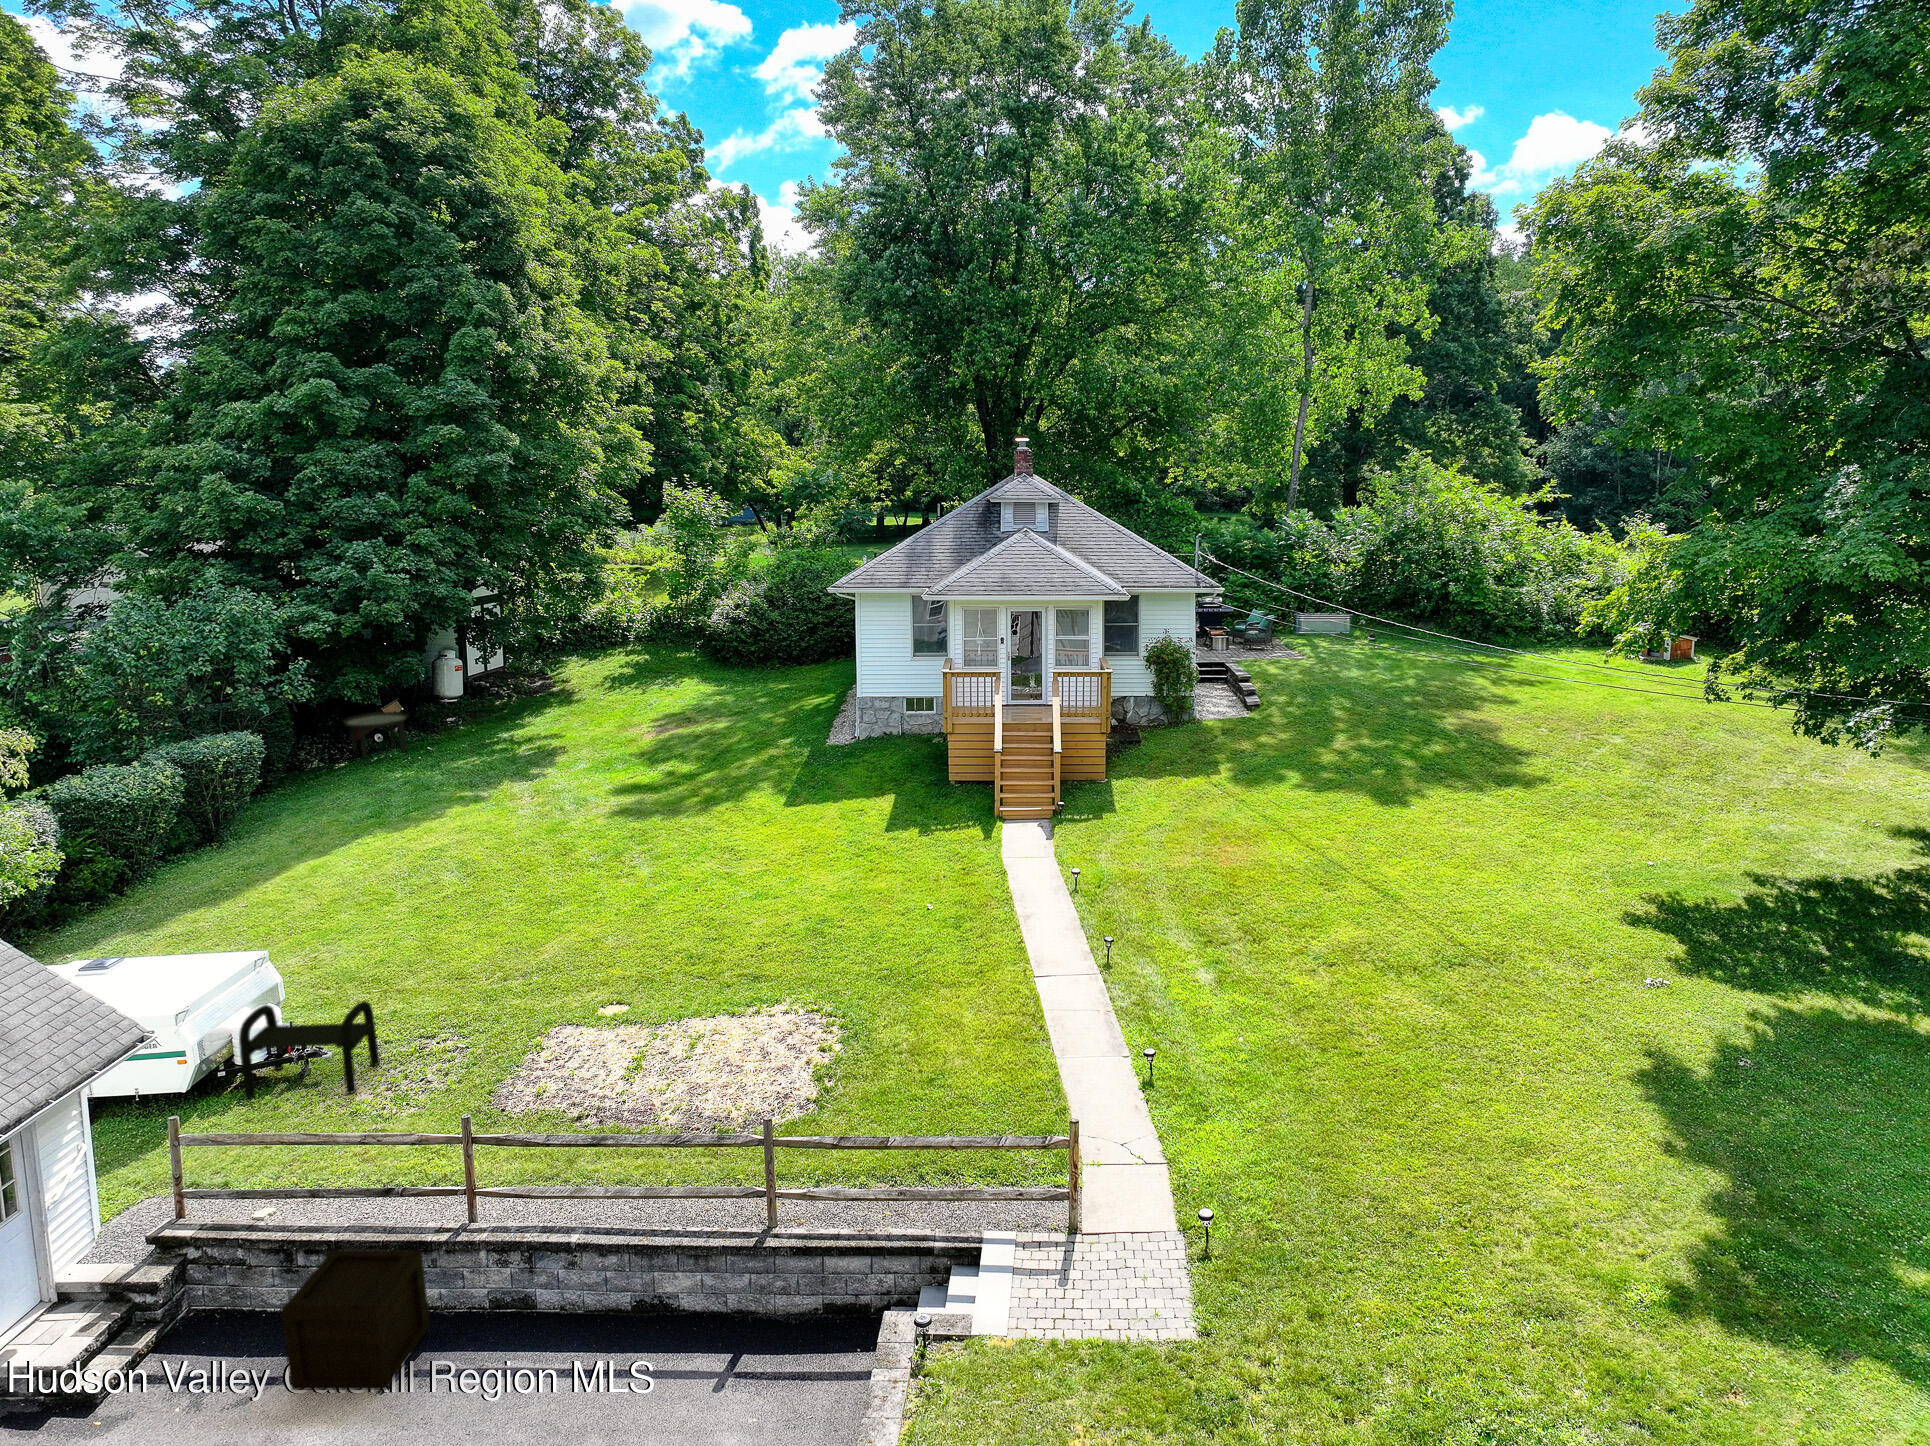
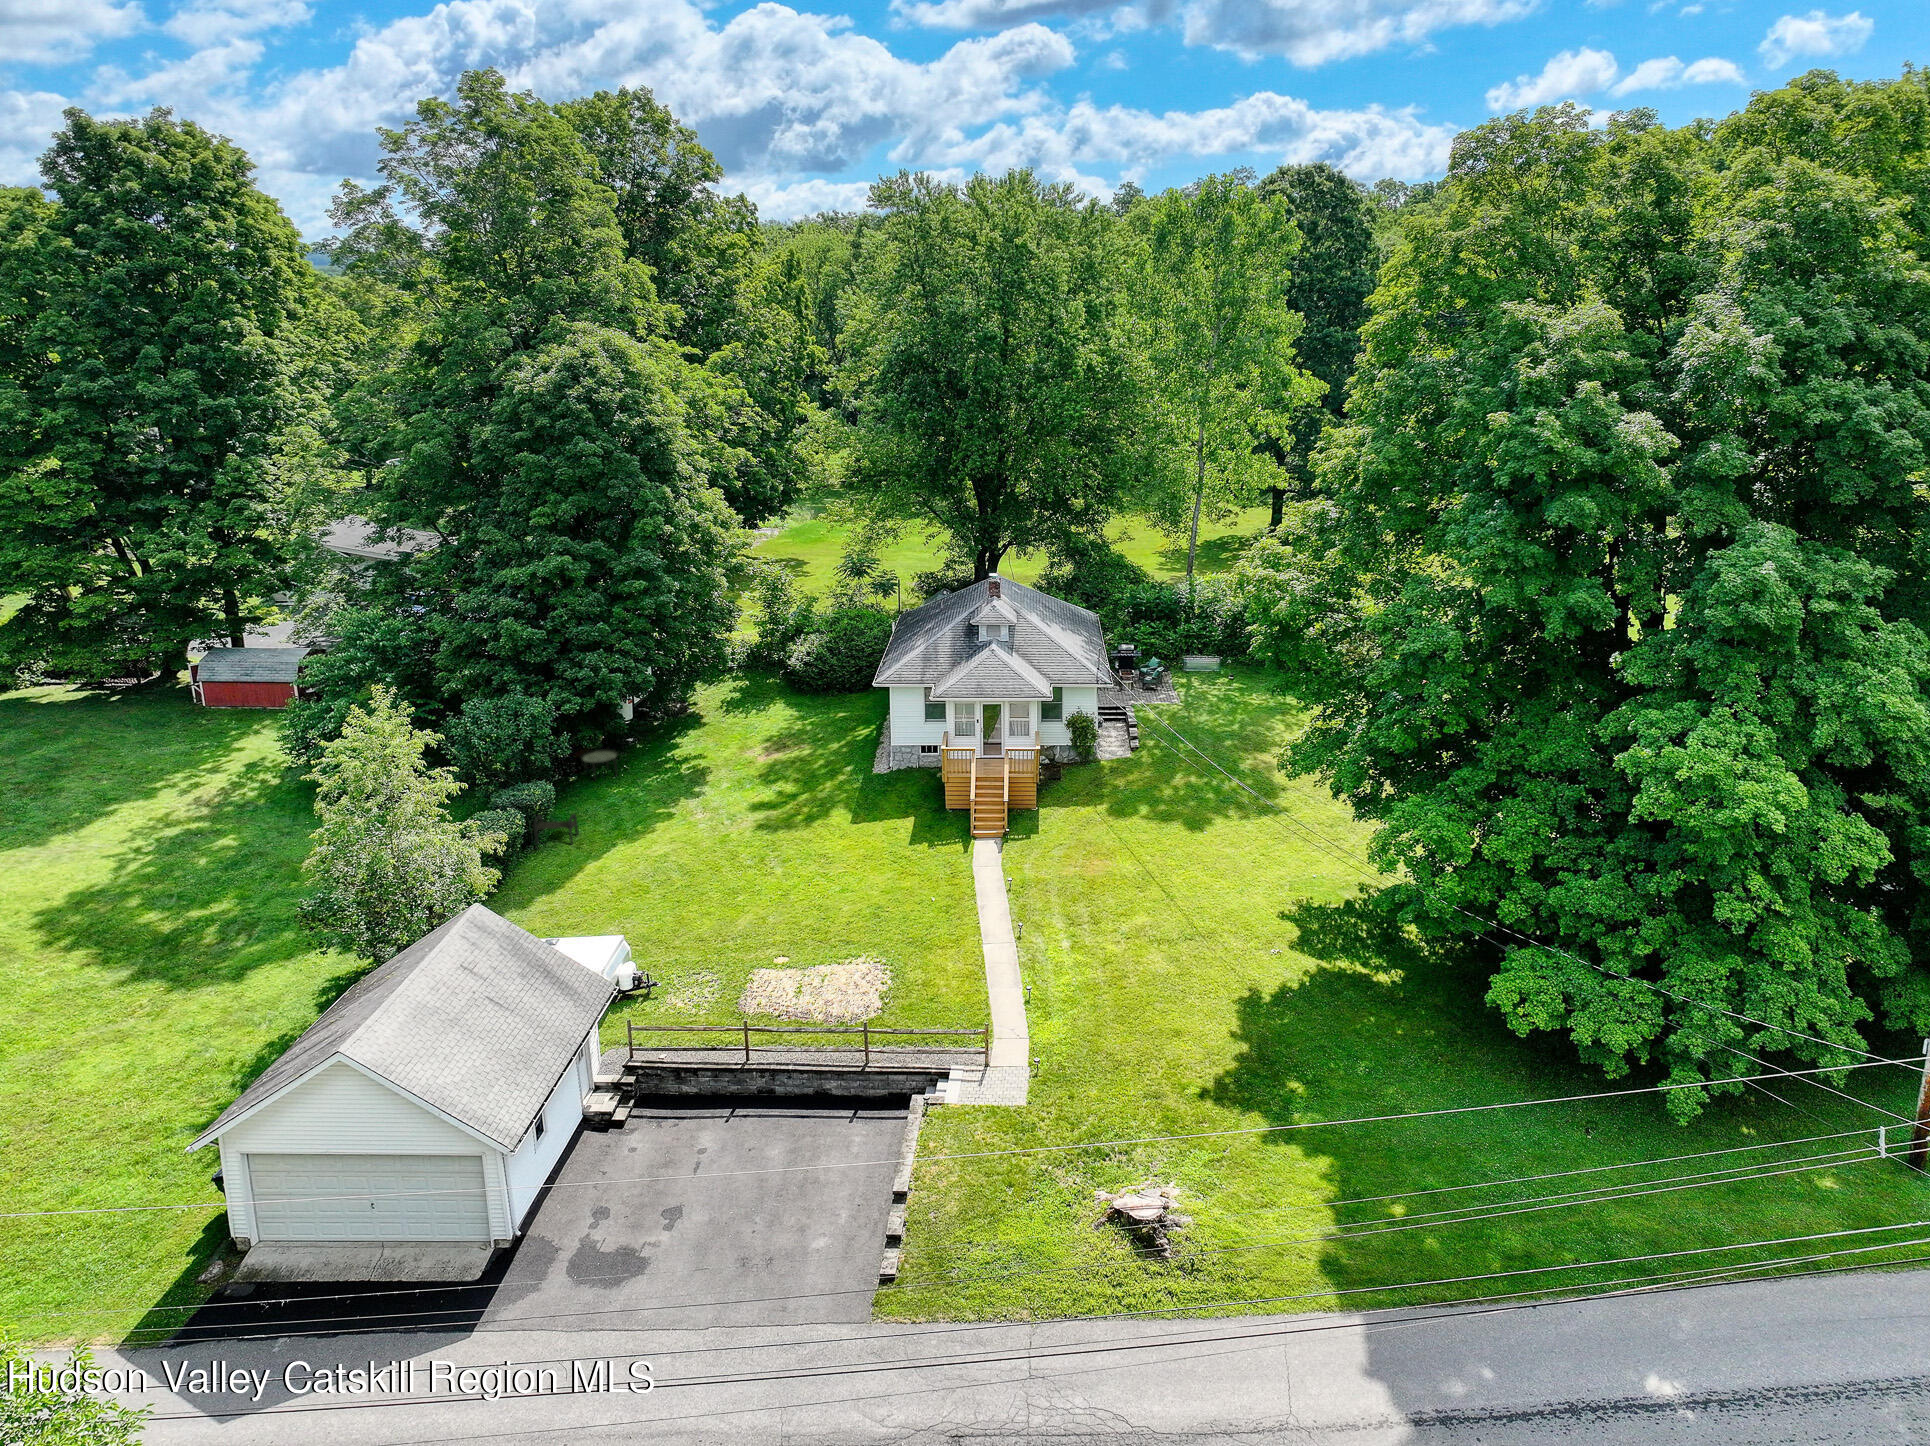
bench: present [239,1001,380,1098] -> present [533,814,579,844]
wooden crate: present [281,1249,430,1390] -> none [687,1070,735,1122]

